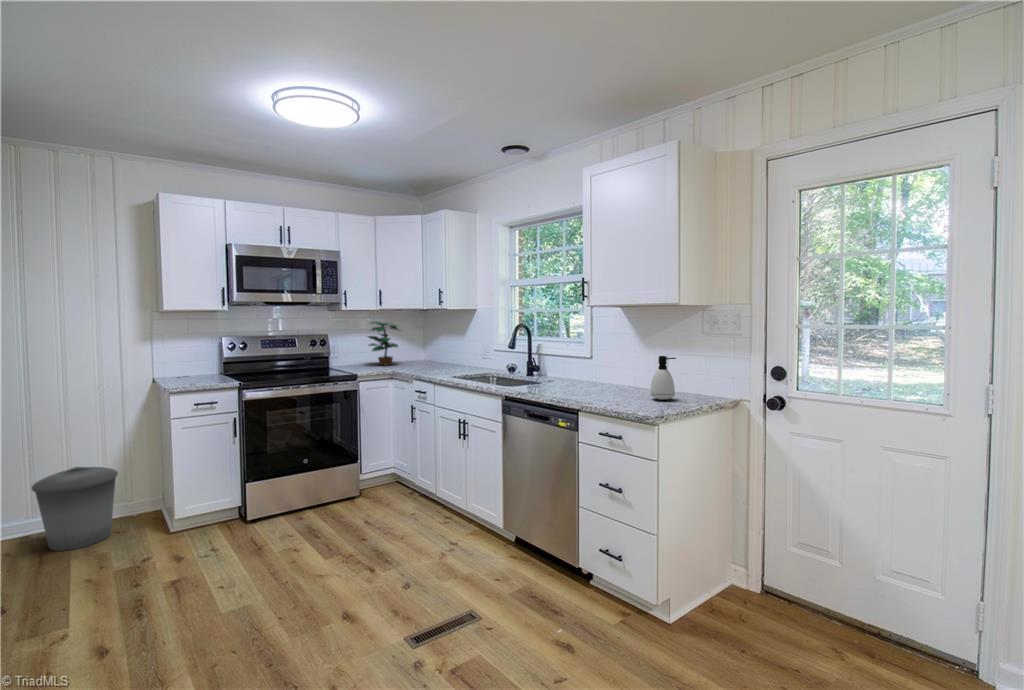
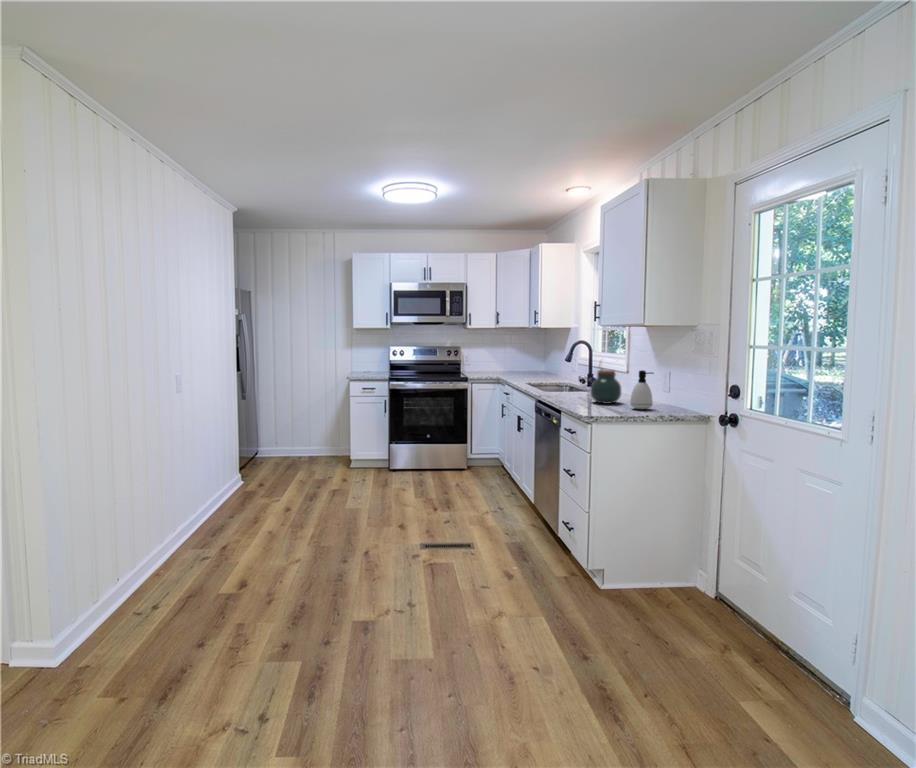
potted plant: present [368,322,399,365] -> none [490,339,519,374]
jar: none [590,357,625,396] -> present [590,370,621,404]
trash can: present [32,467,118,551] -> none [290,420,330,466]

